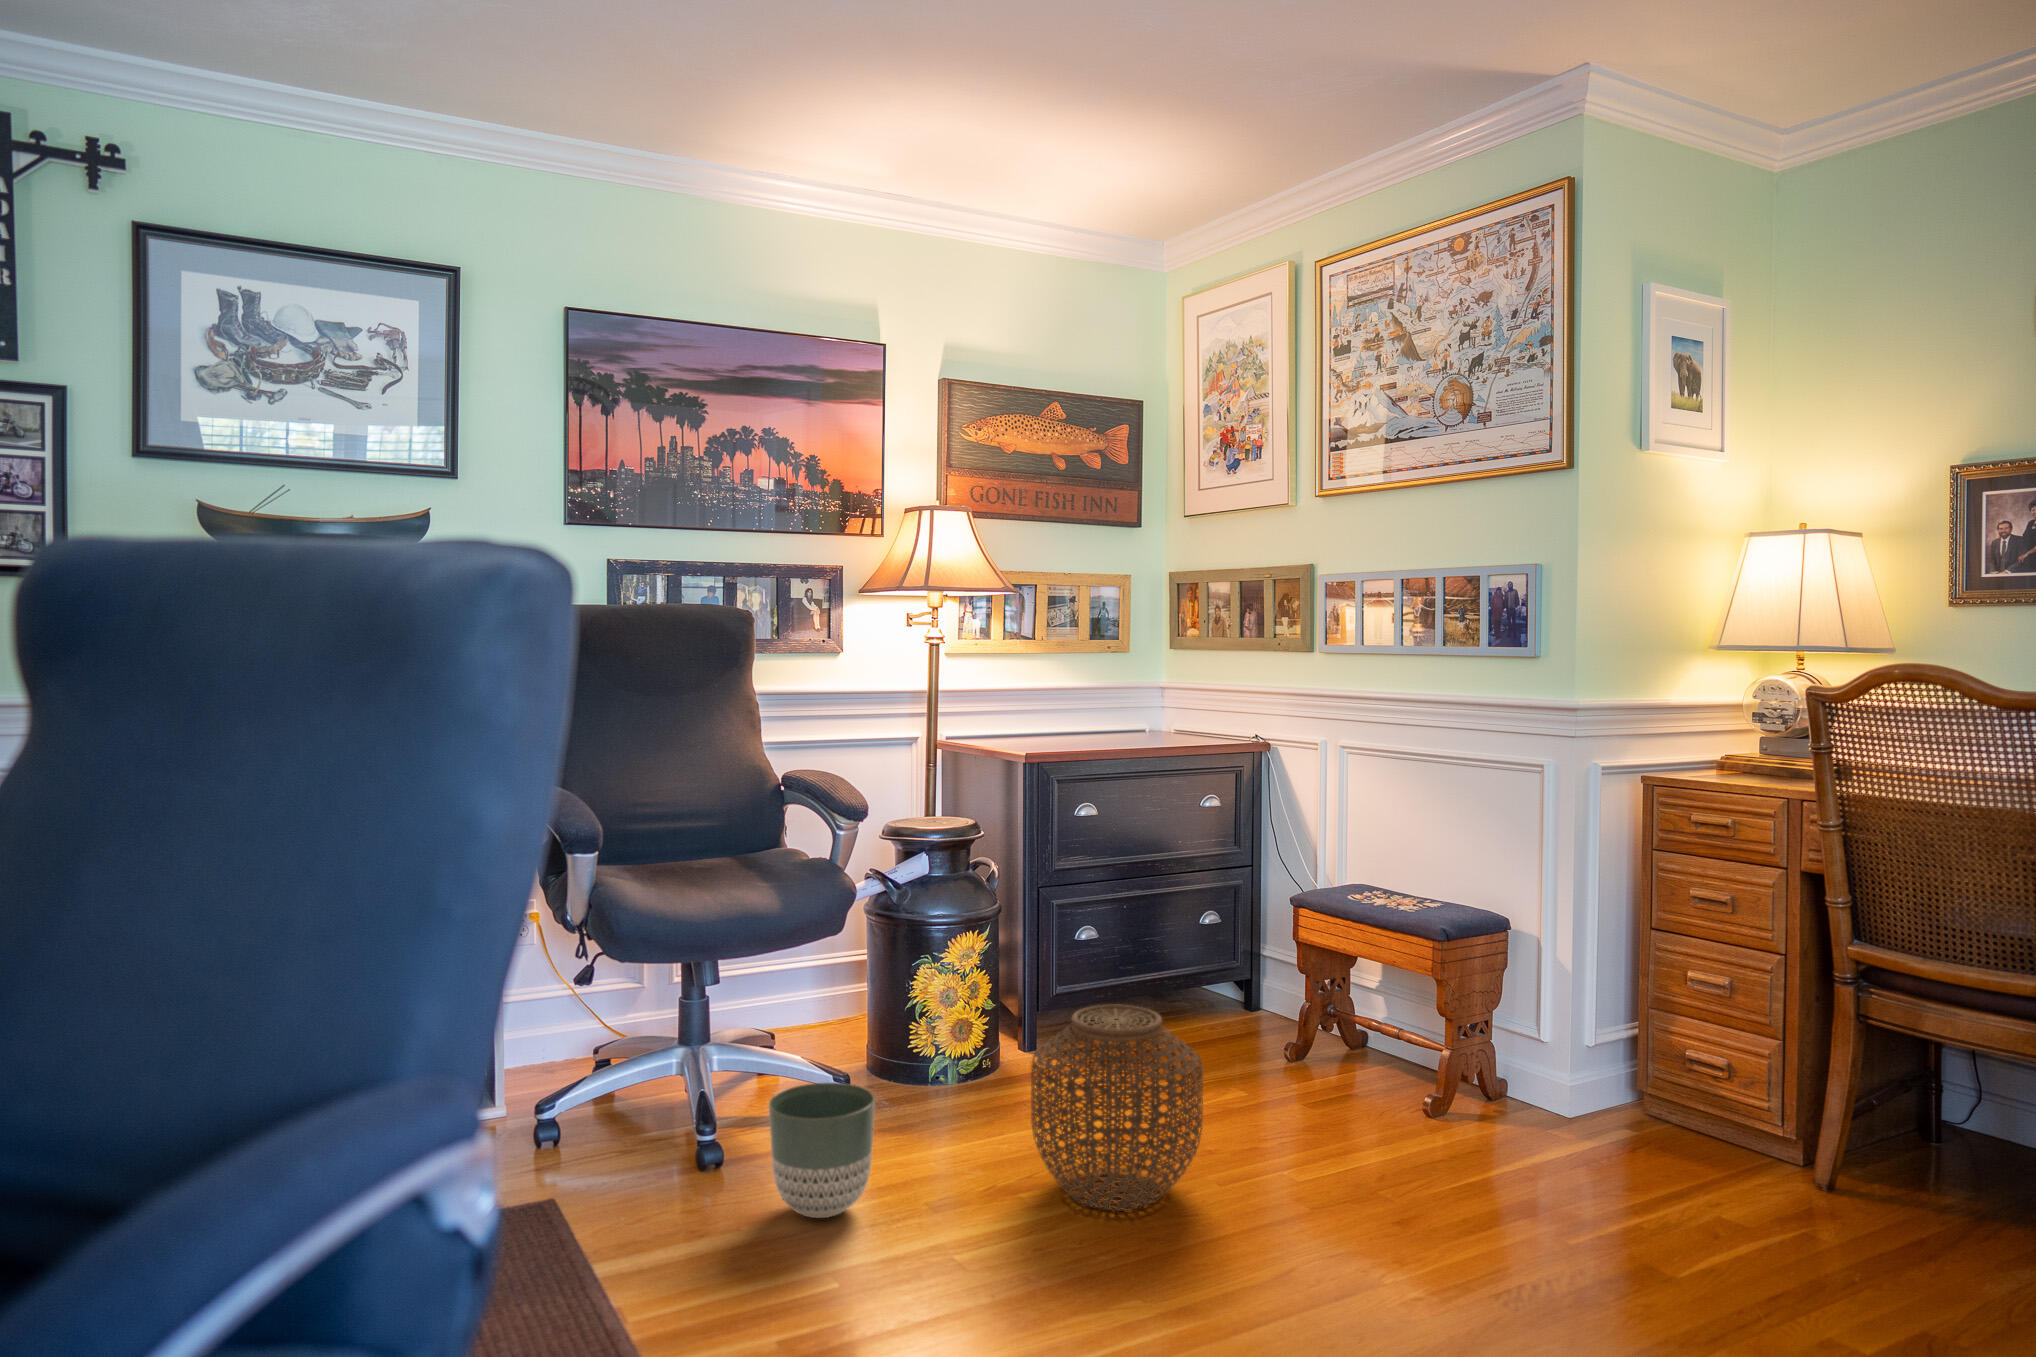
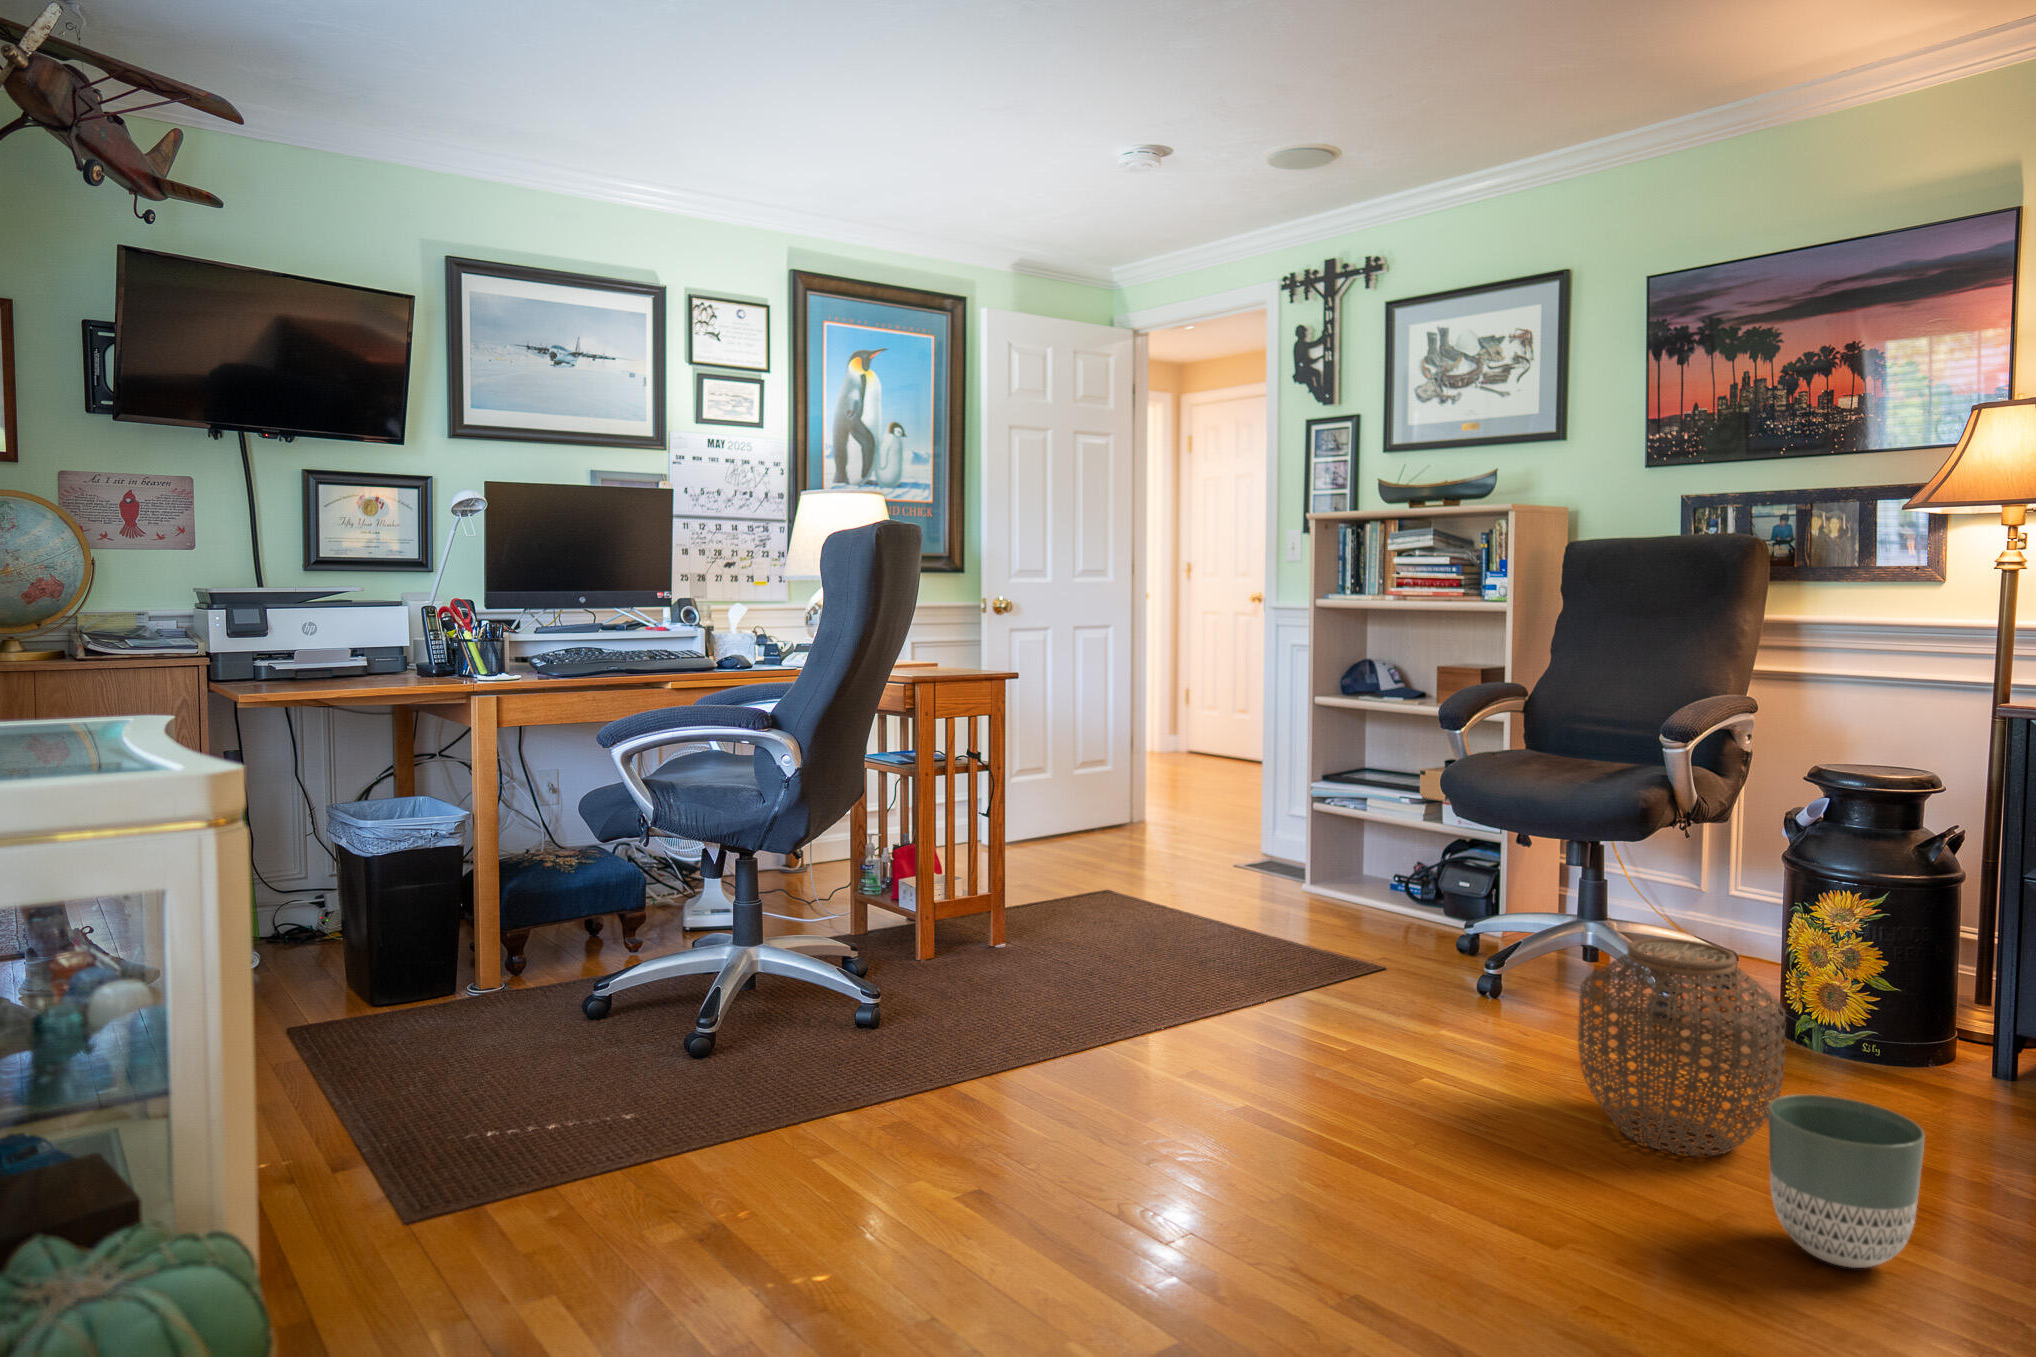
planter: present [769,1083,875,1218] -> present [1768,1095,1925,1268]

